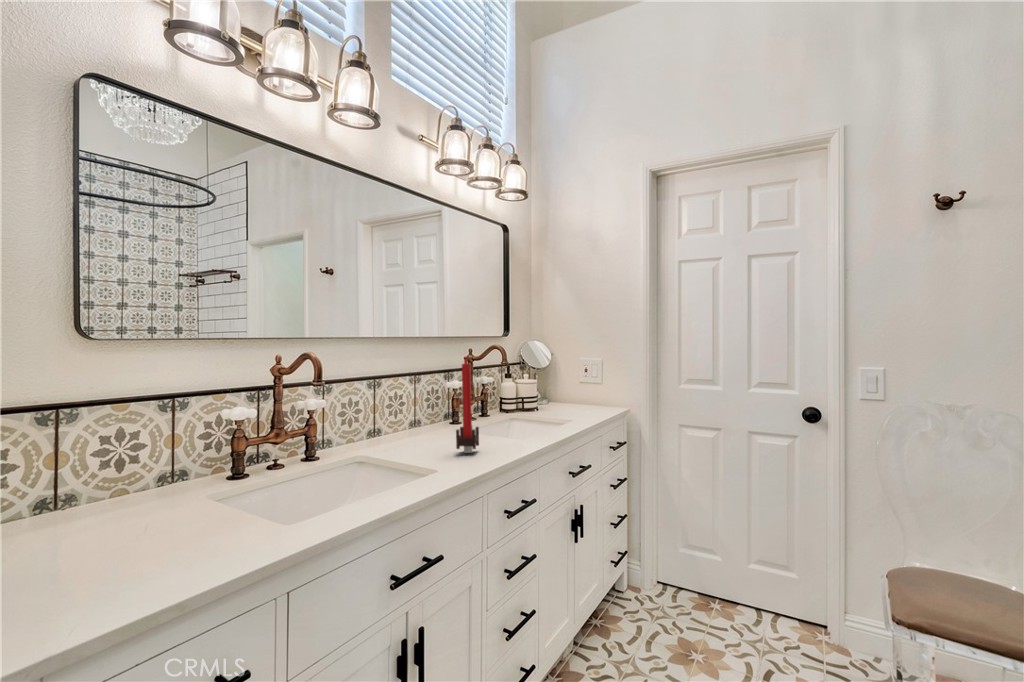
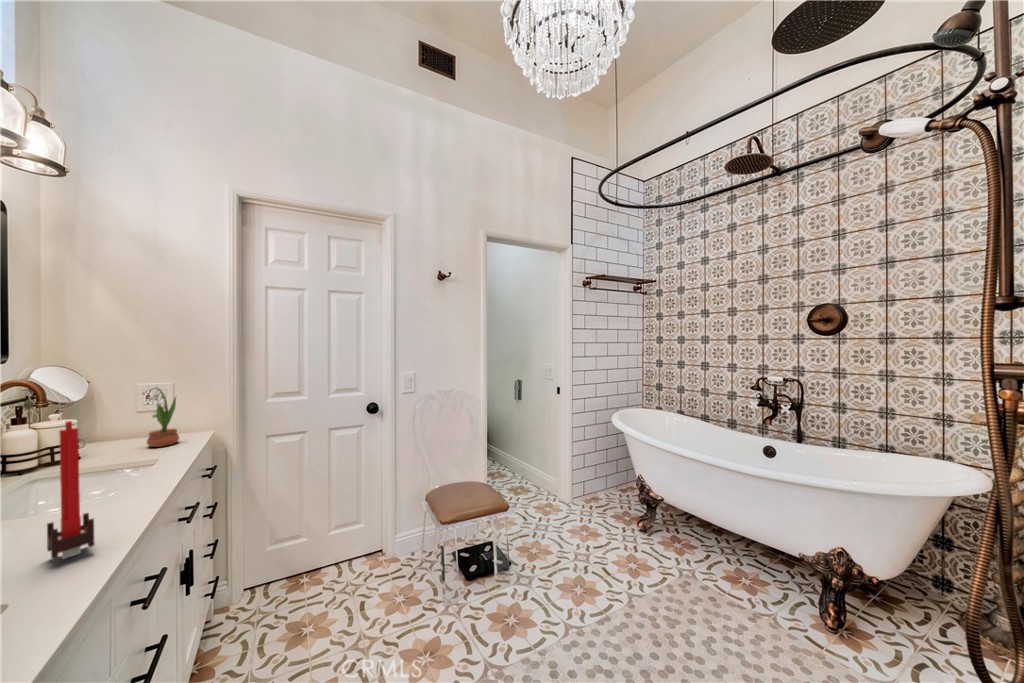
potted flower: none [571,357,595,411] -> present [141,387,179,447]

